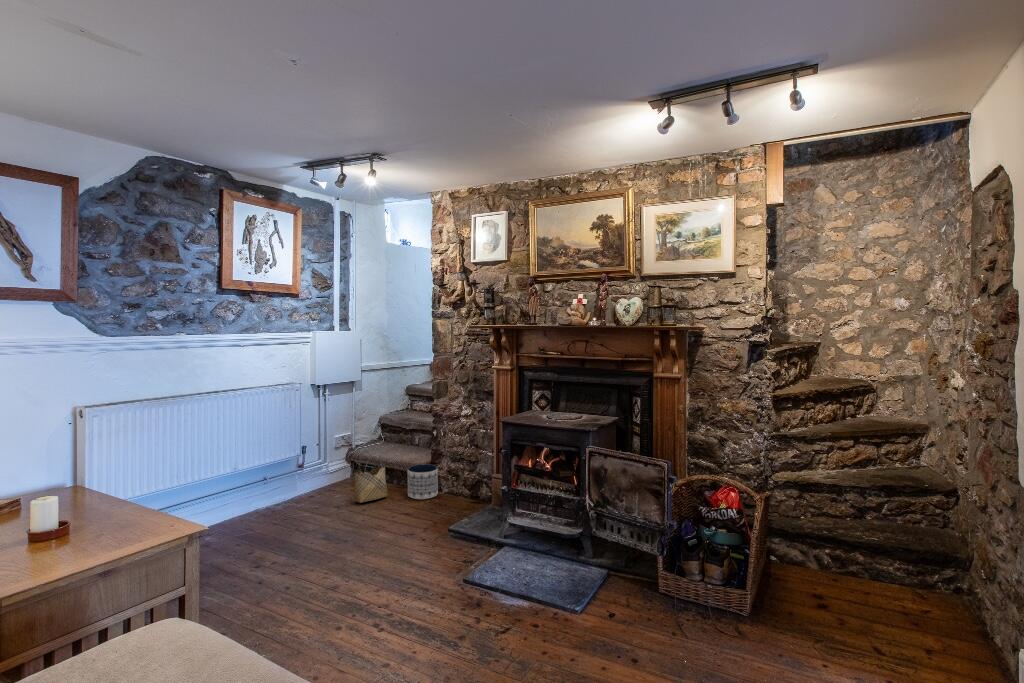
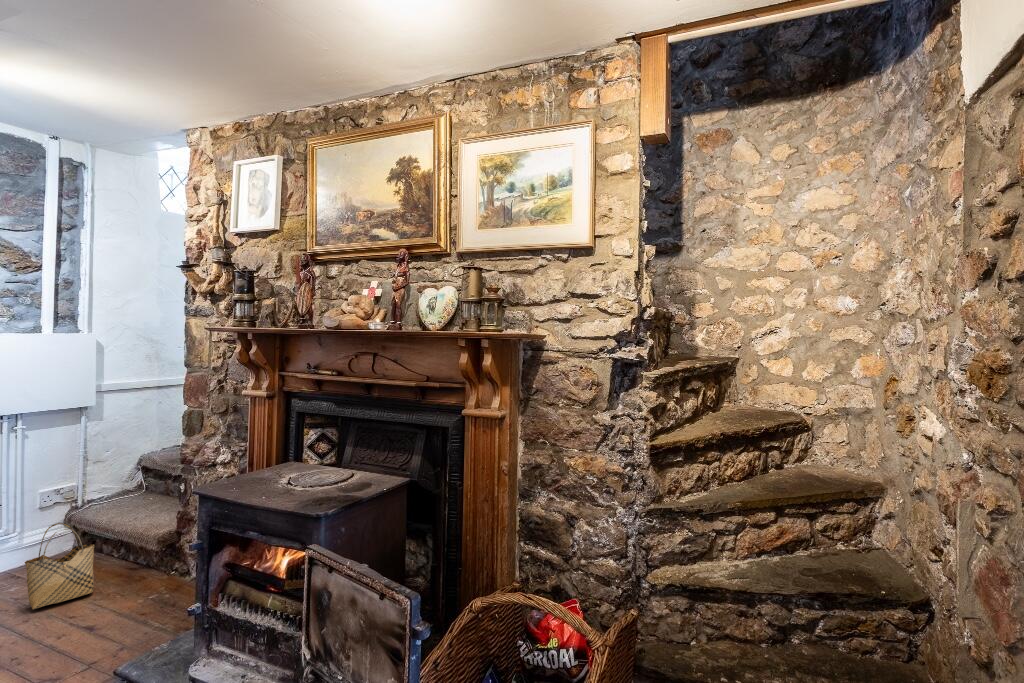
planter: present [408,464,438,499] -> none [129,537,183,597]

